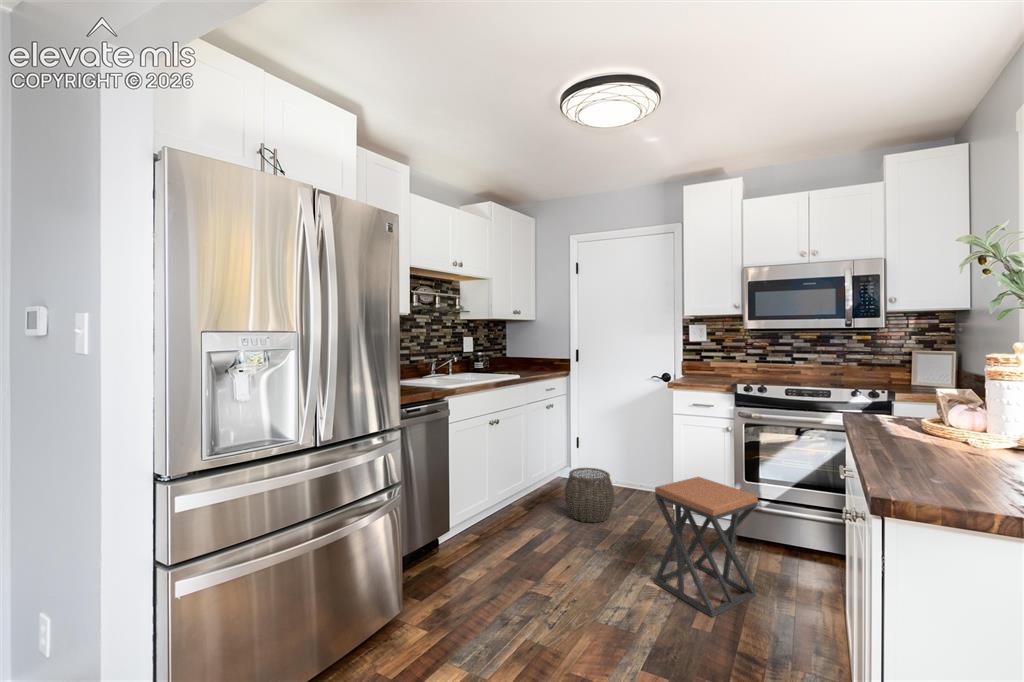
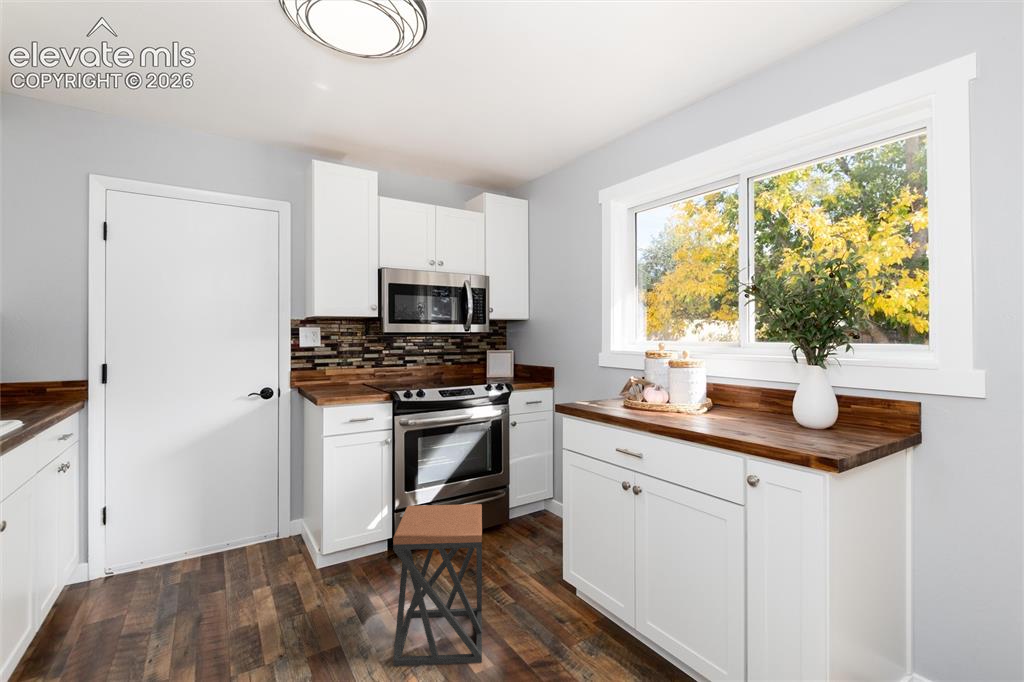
woven basket: present [564,468,615,522] -> none [154,548,252,651]

